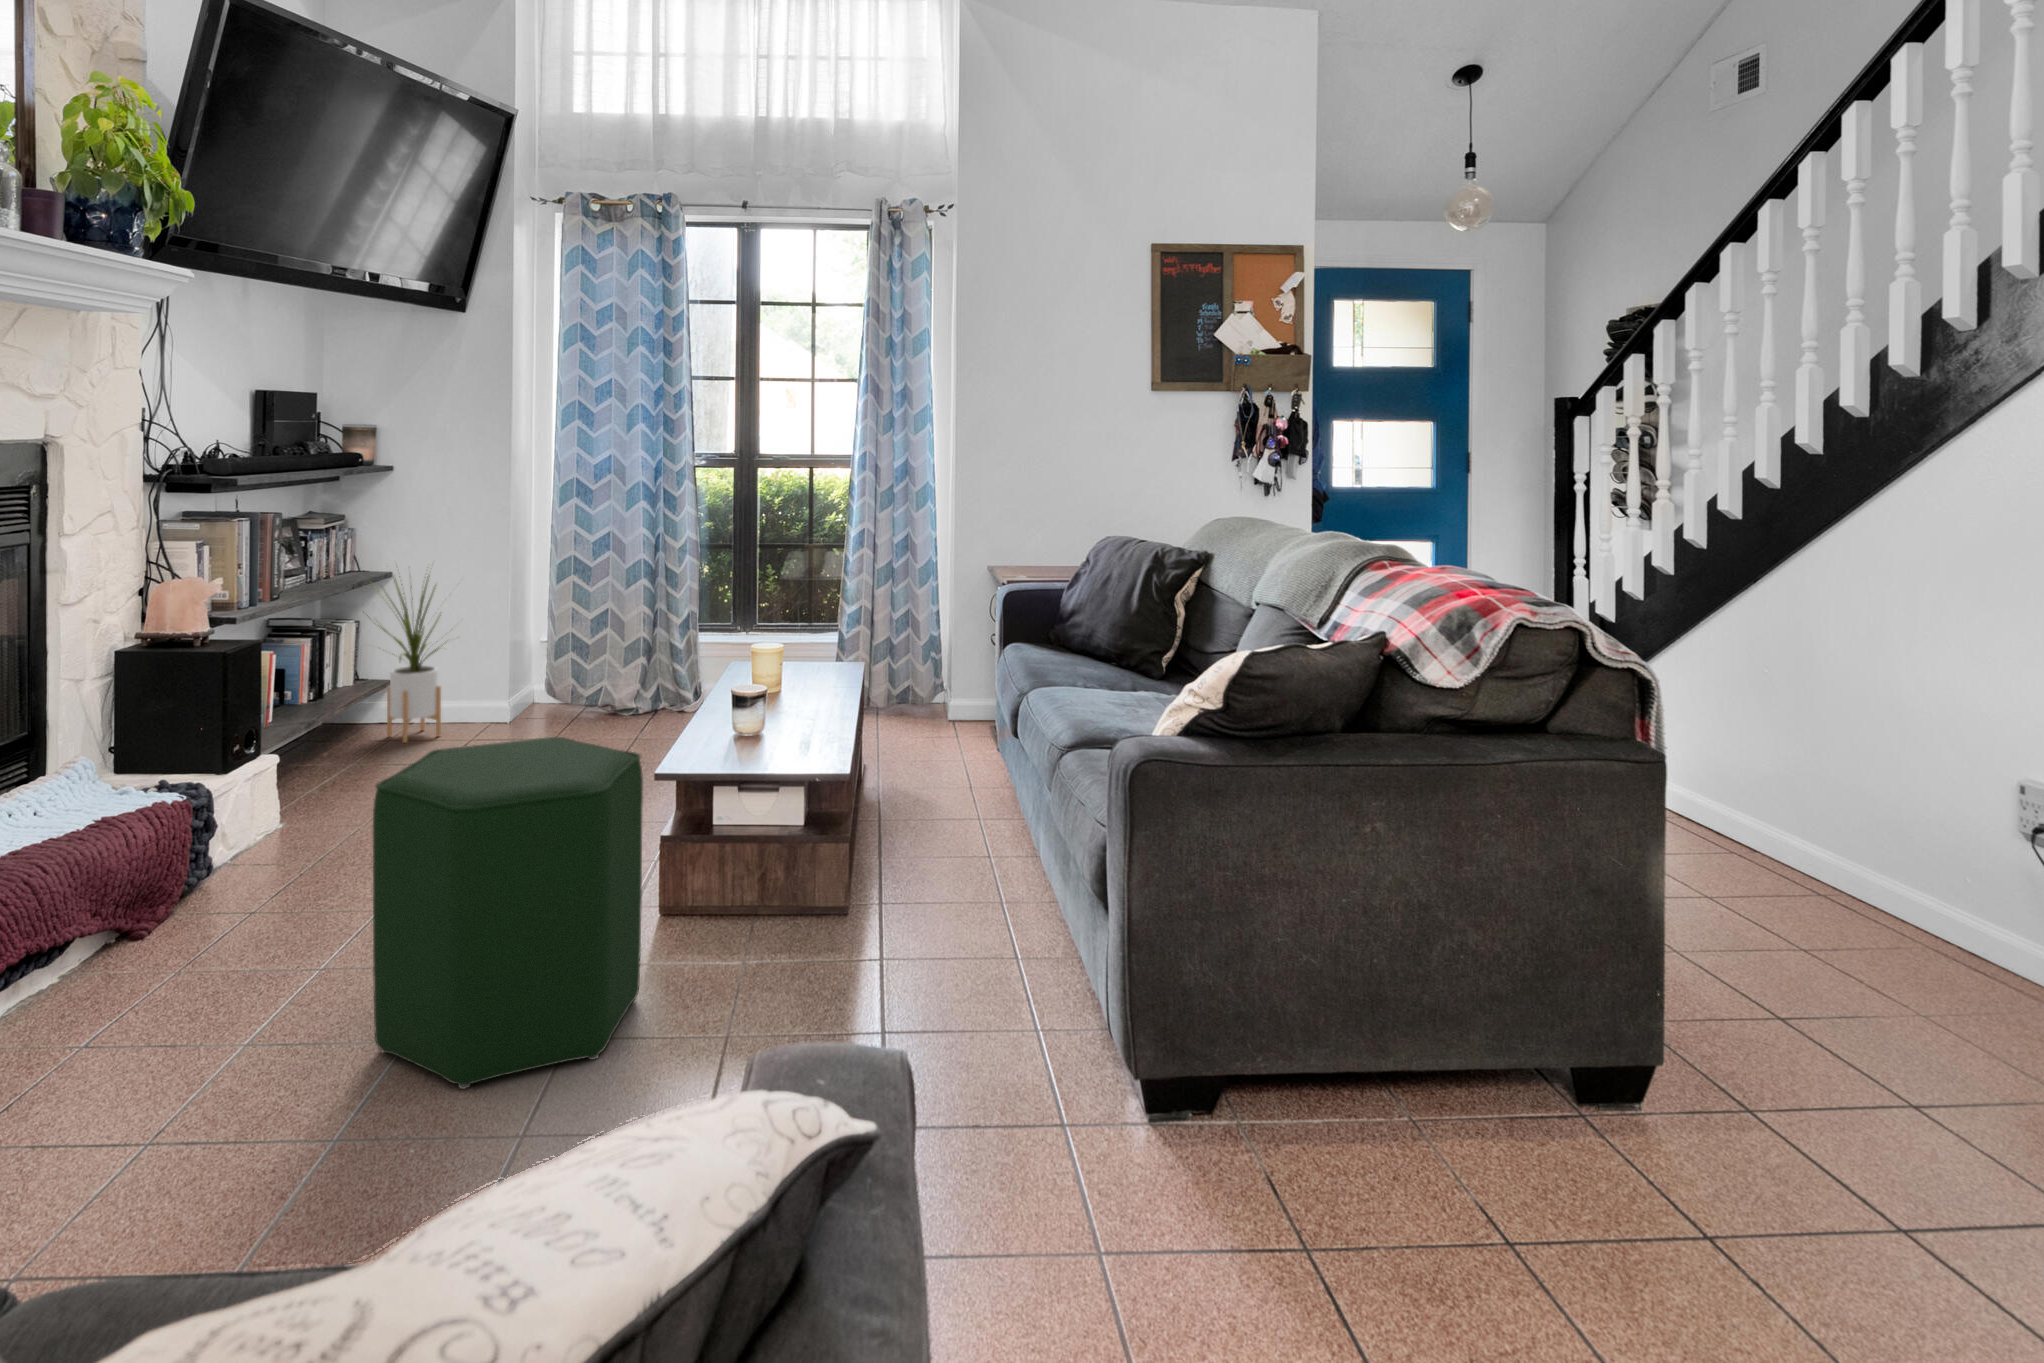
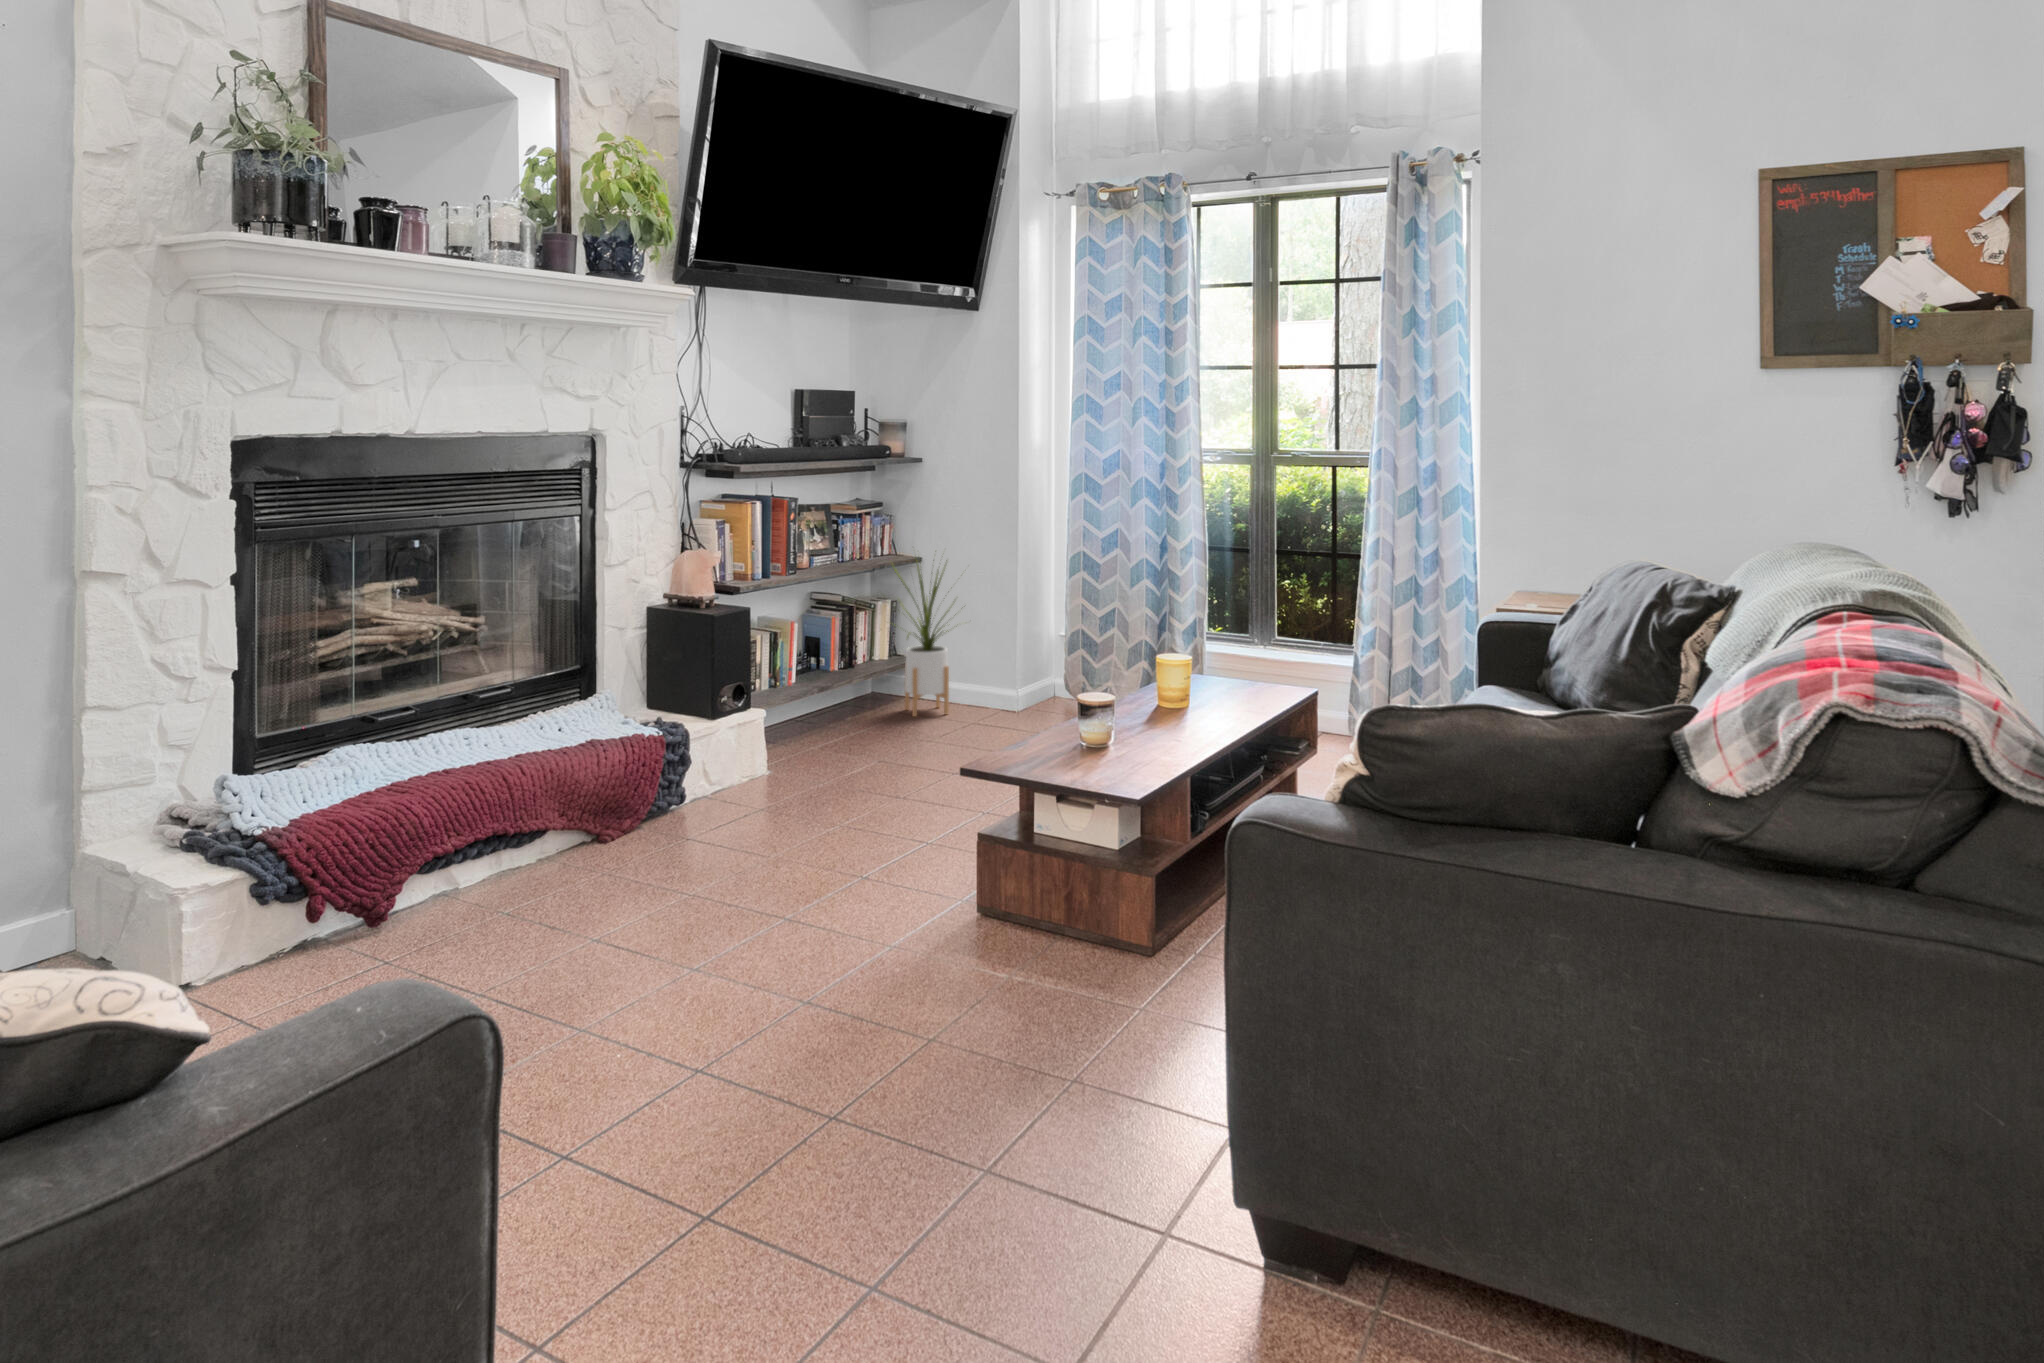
ottoman: present [373,737,643,1089] -> none [678,708,907,998]

